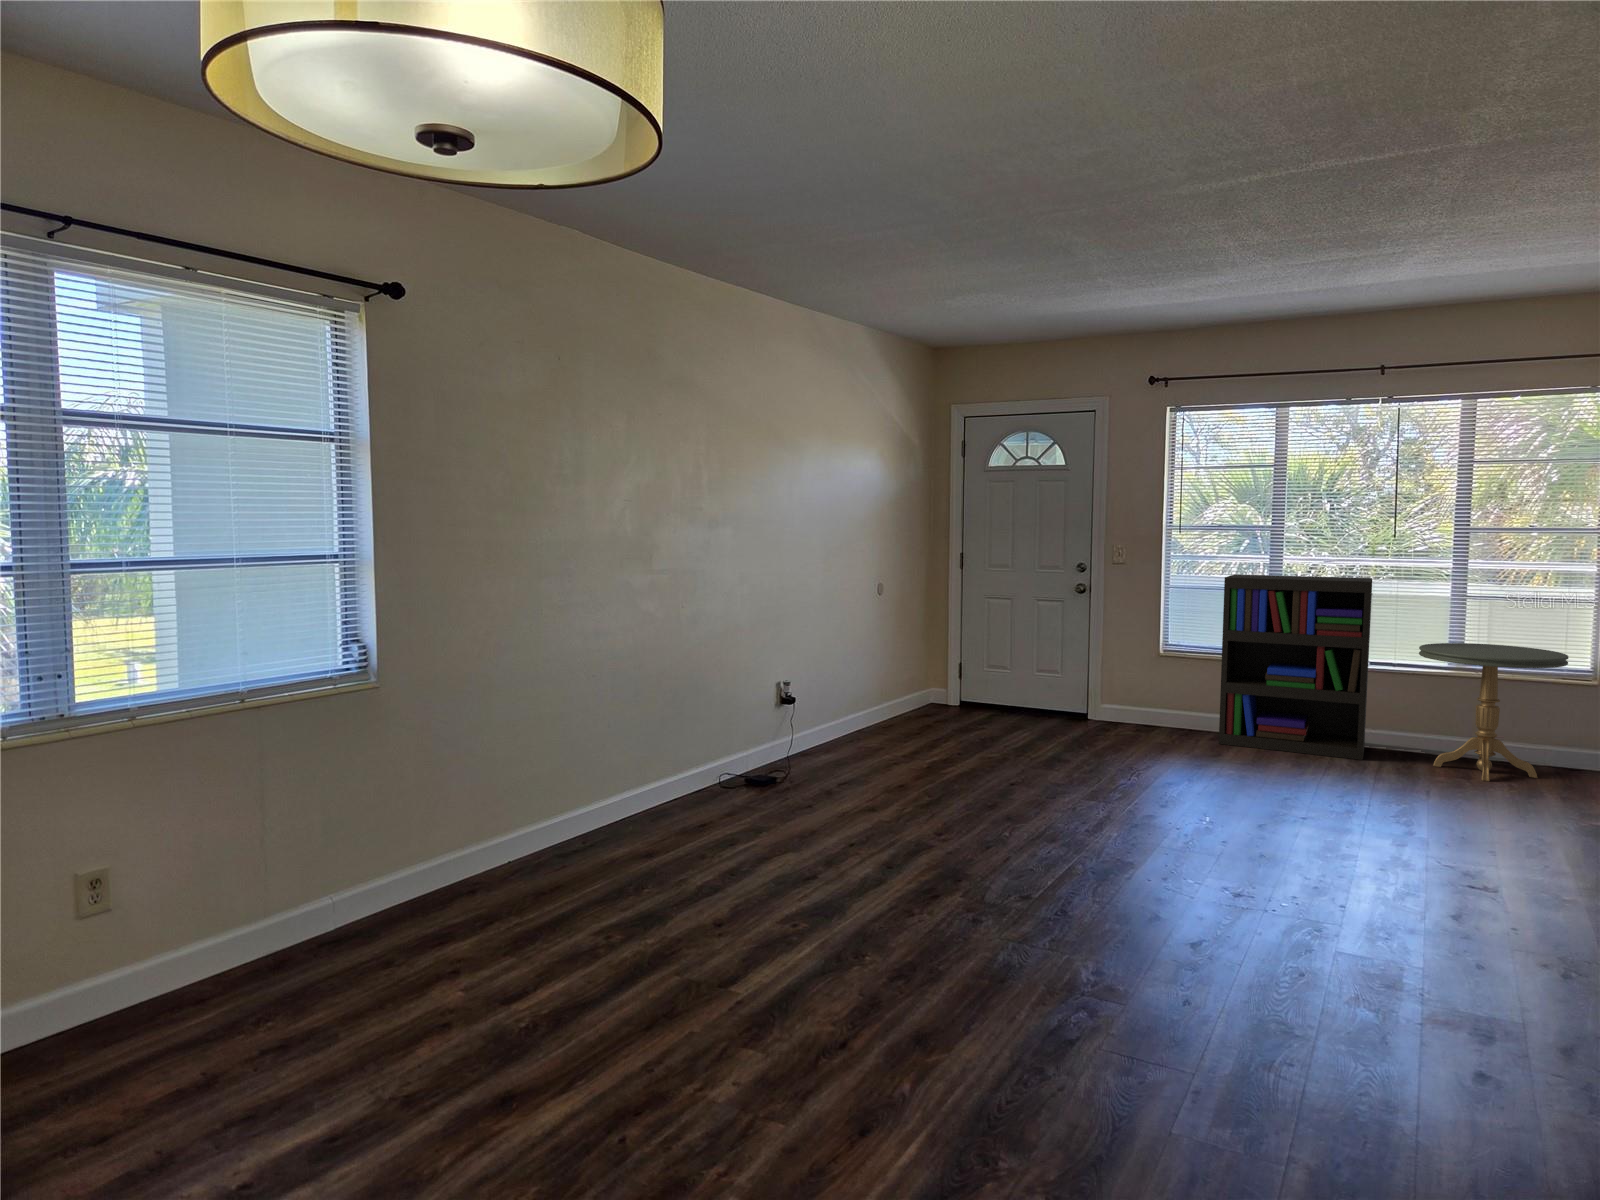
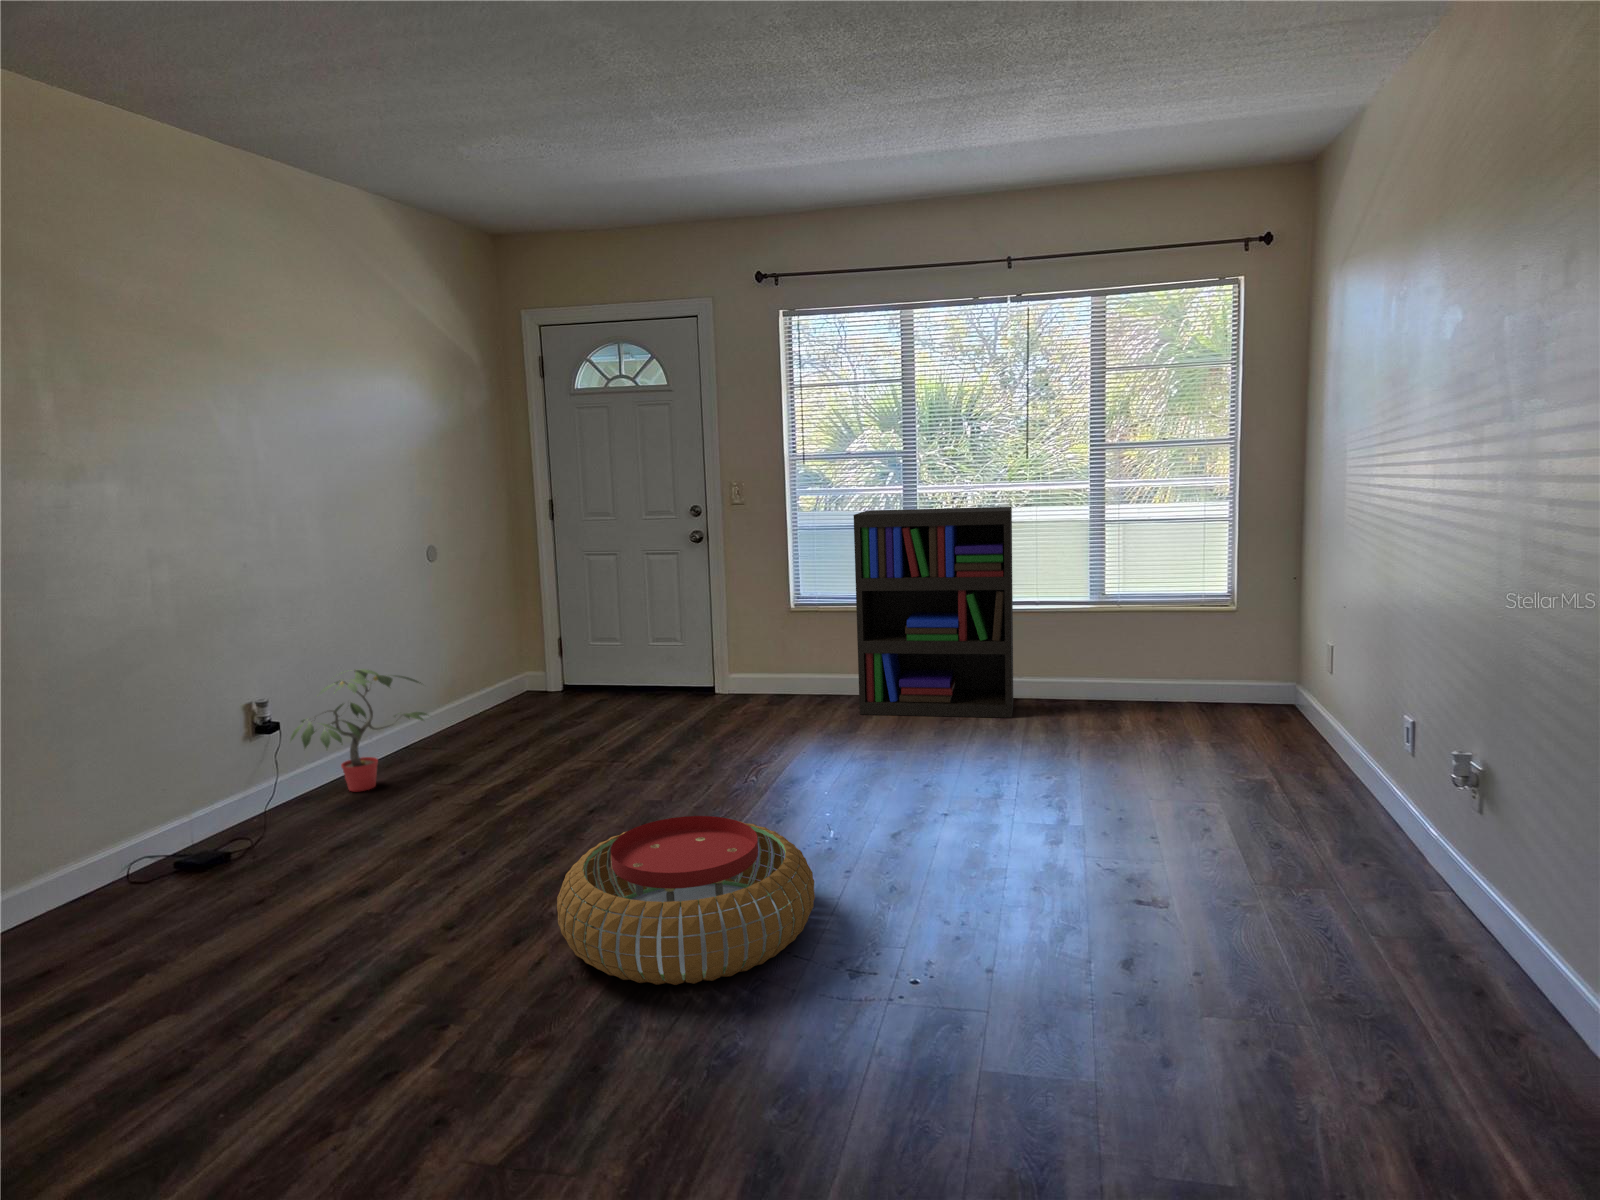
side table: present [1419,643,1568,781] -> none [1062,574,1208,730]
potted plant: none [801,666,887,753] -> present [291,669,429,792]
pouf: none [1021,781,1205,884] -> present [557,816,815,985]

